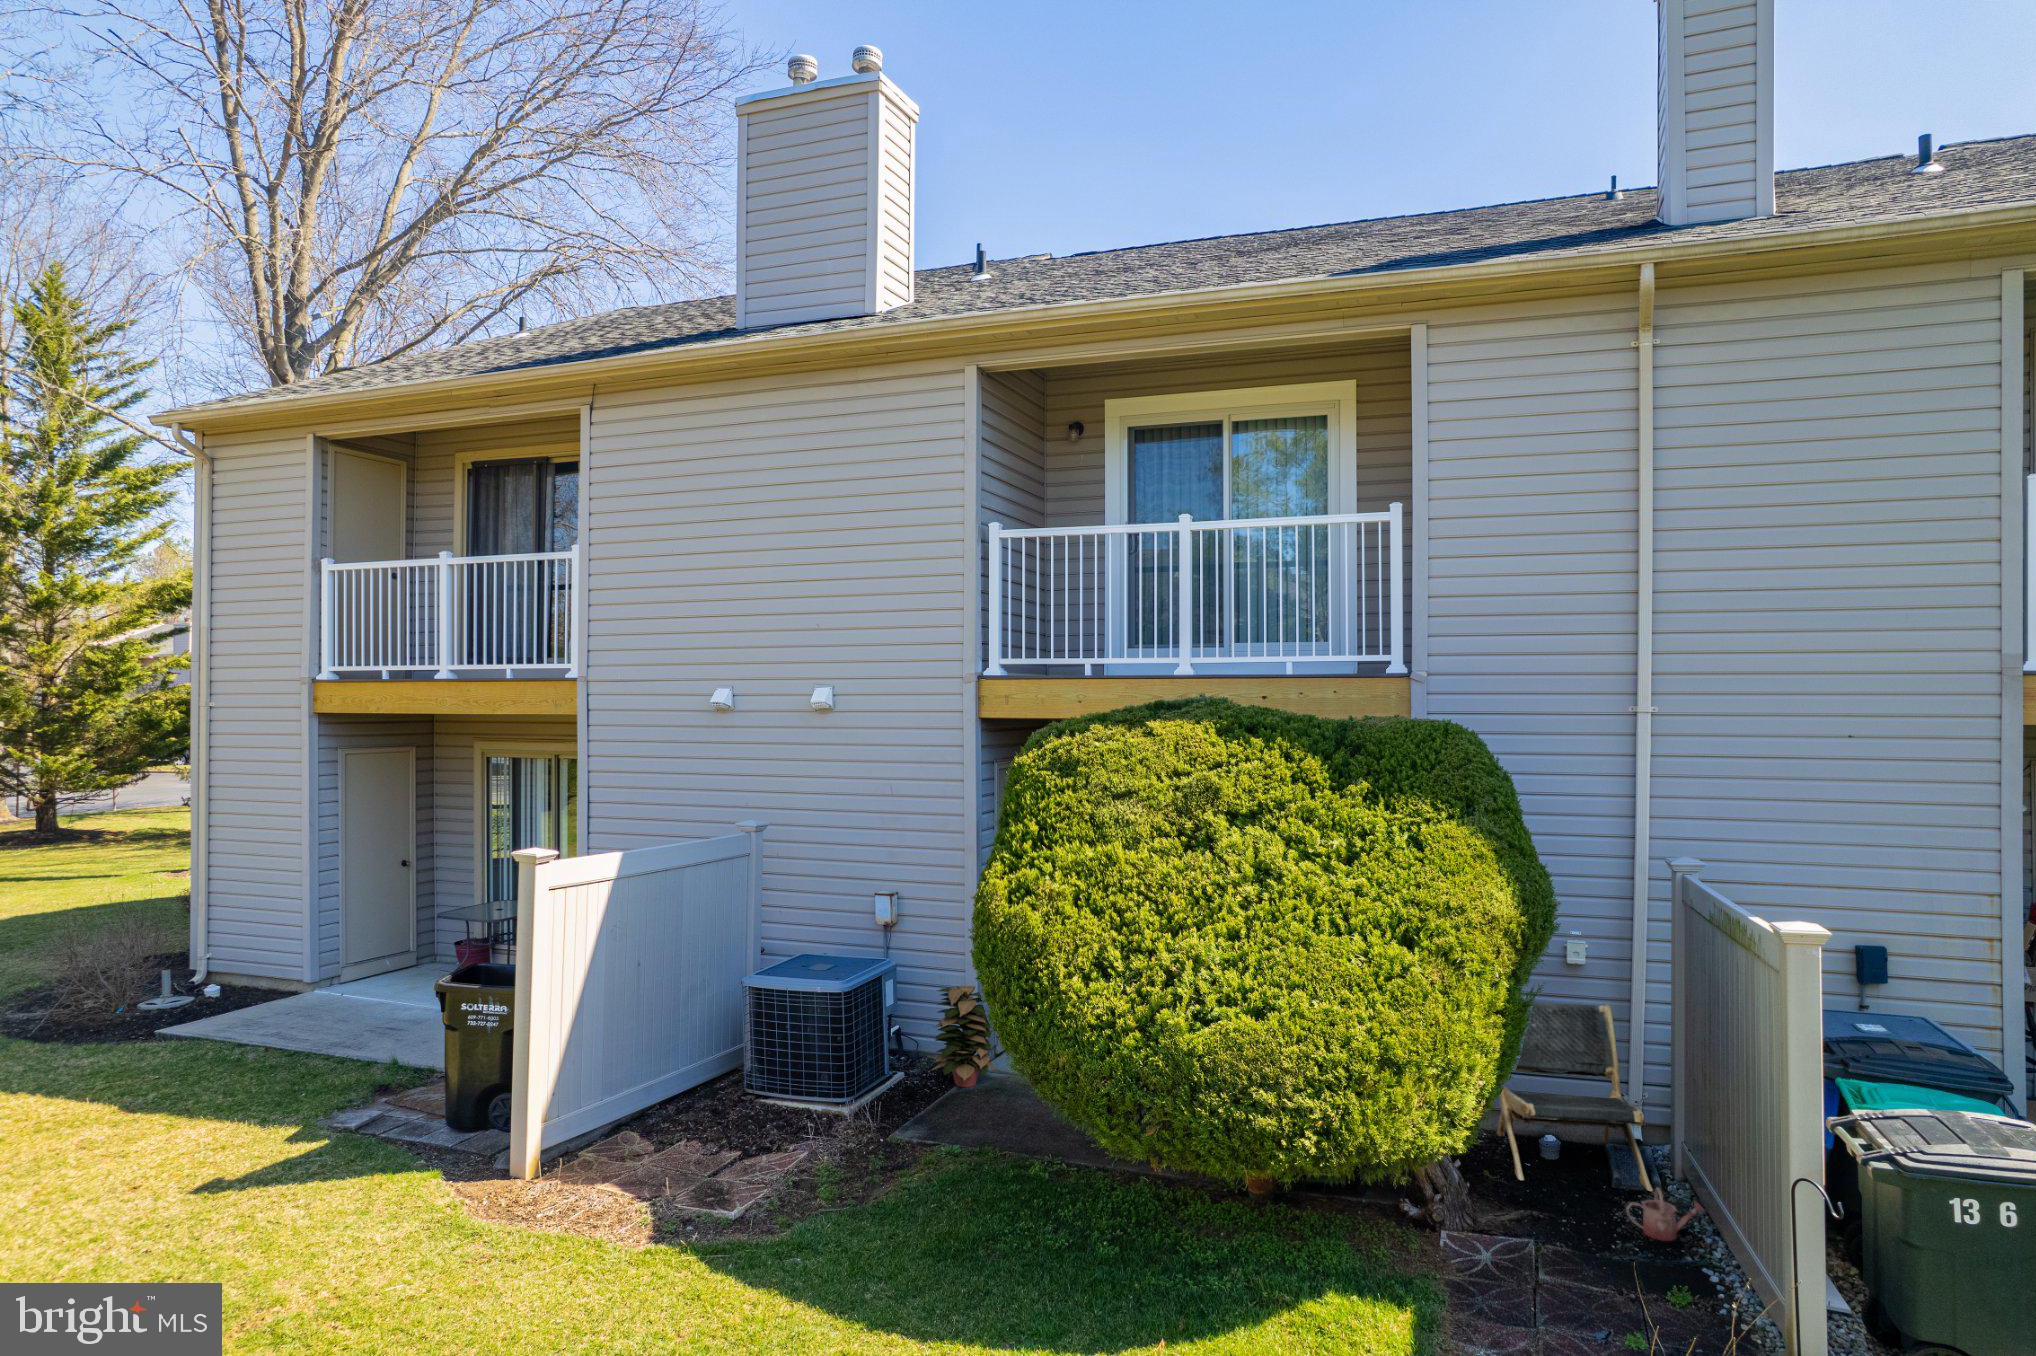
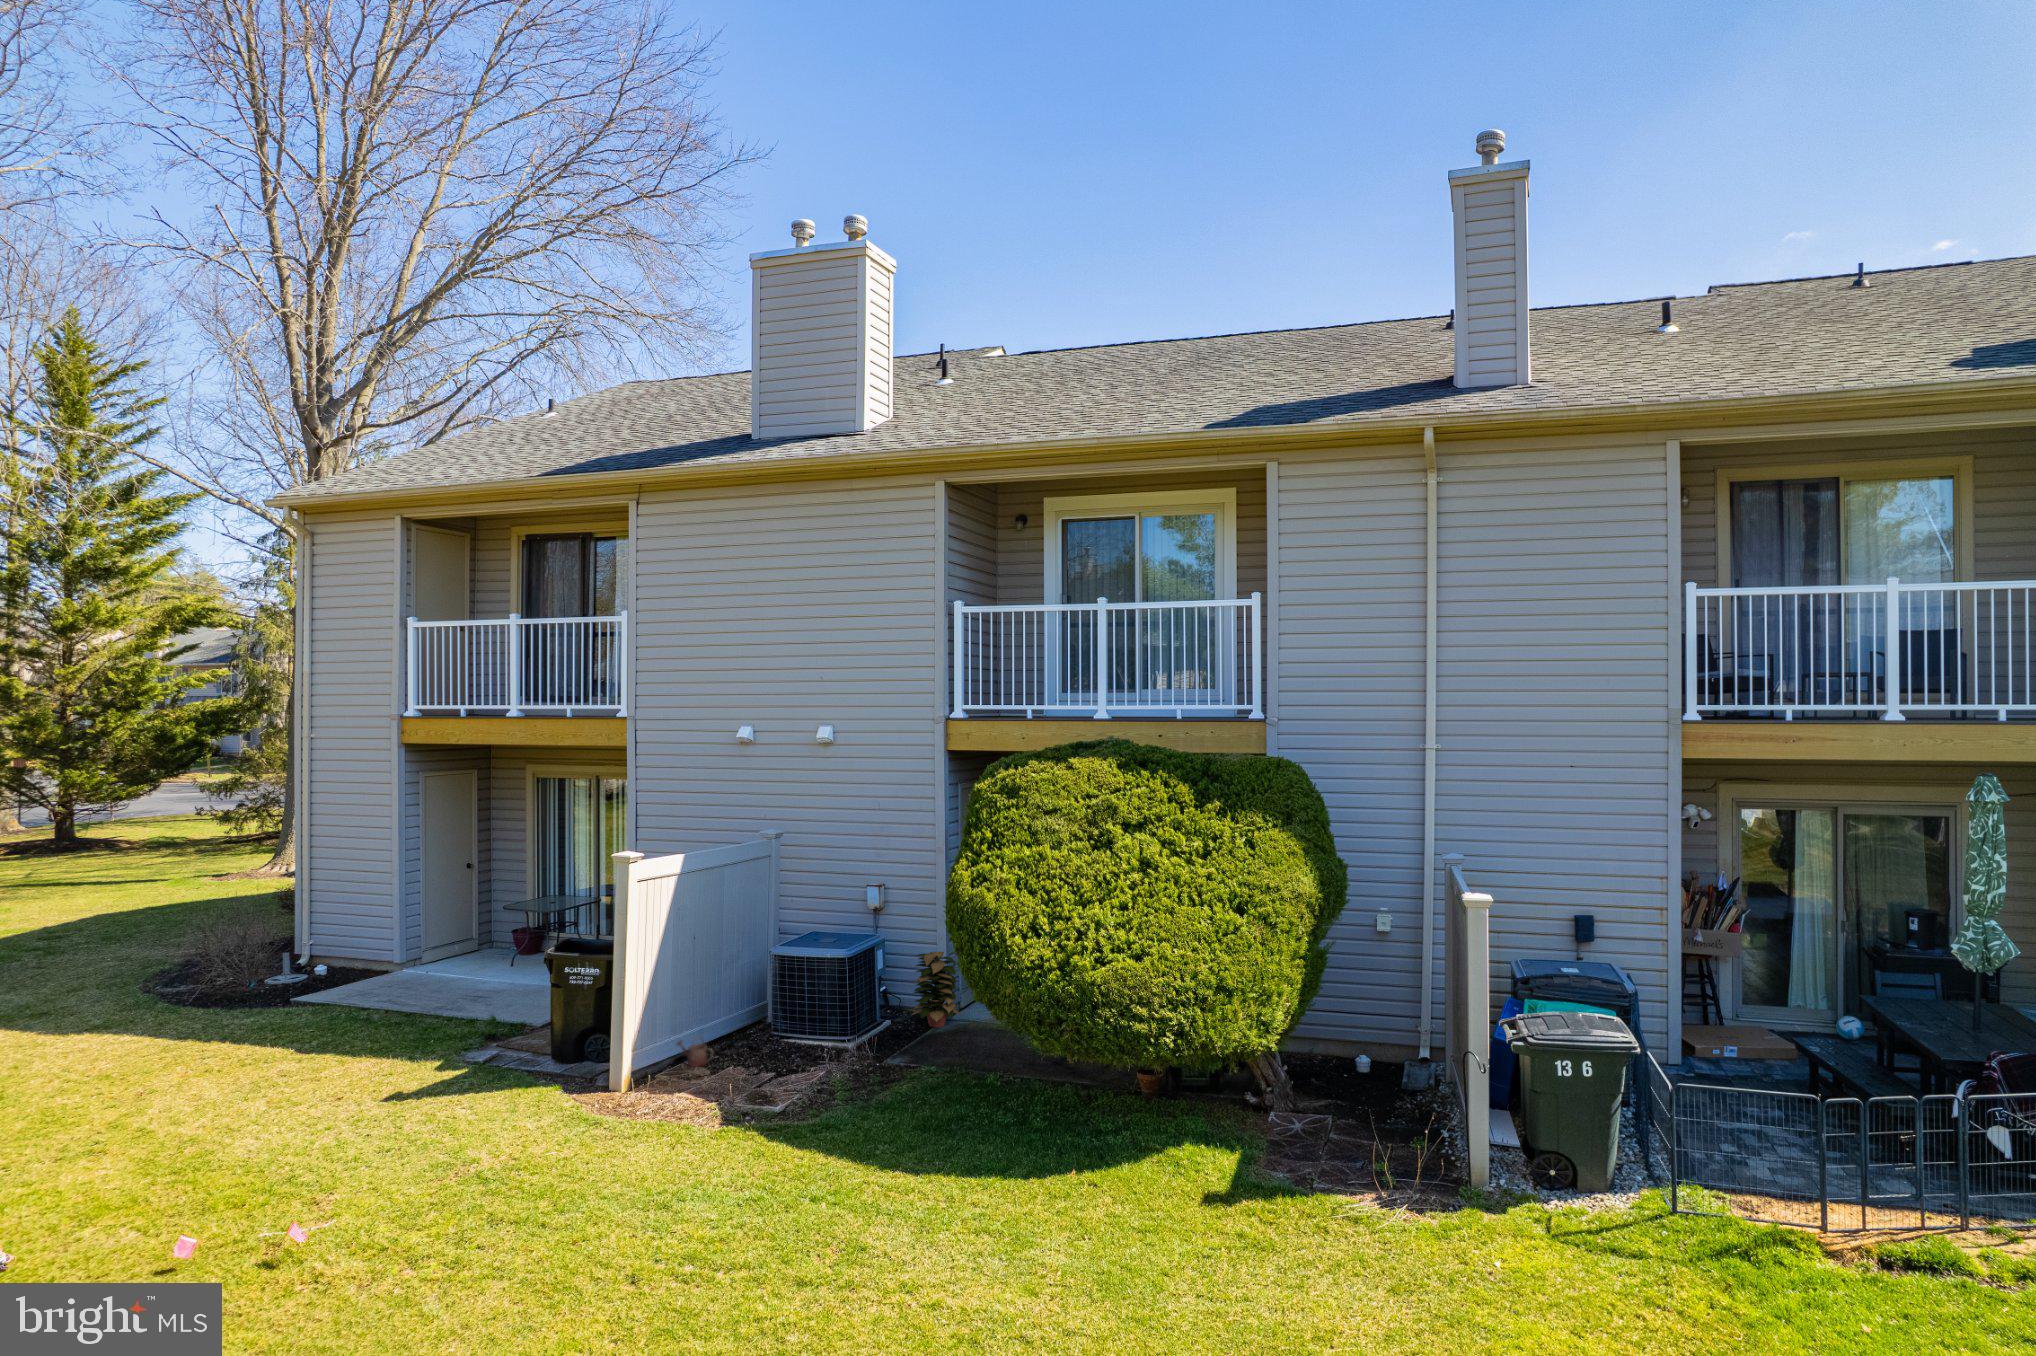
lounge chair: present [1497,1002,1654,1191] -> none [1318,954,1421,1084]
watering can: present [1627,1187,1705,1241] -> present [677,1041,712,1067]

